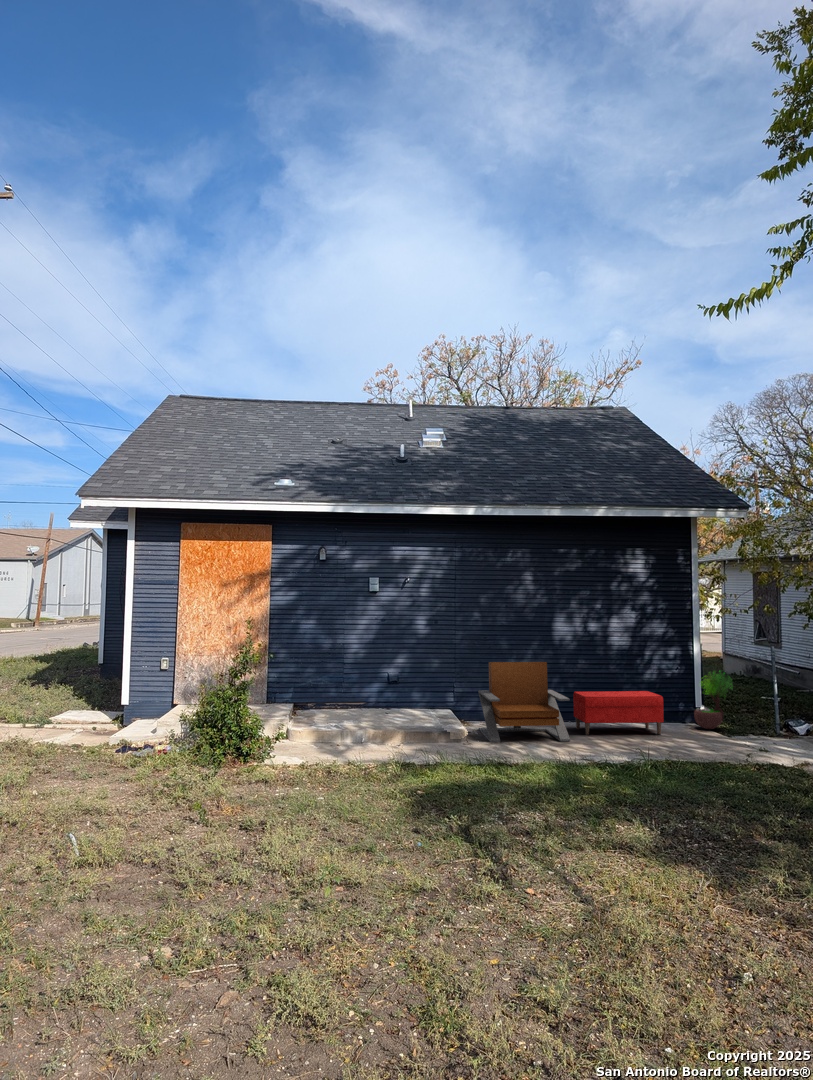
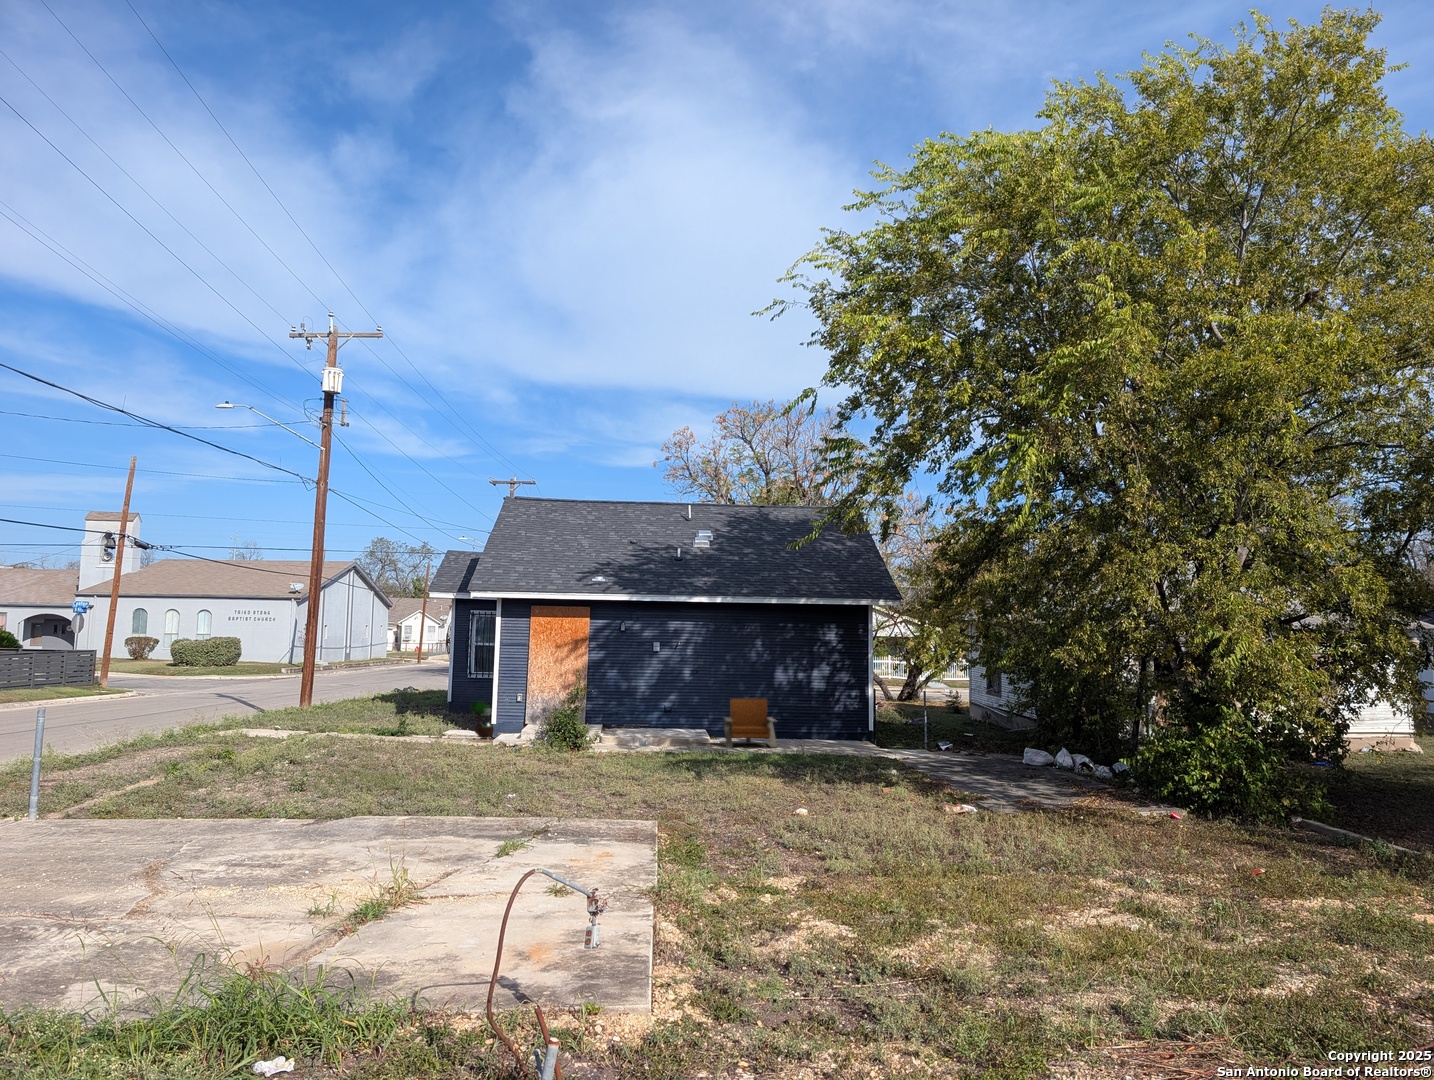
potted tree: present [694,673,732,729] -> present [470,701,494,739]
bench: present [573,691,664,735] -> none [787,719,842,746]

